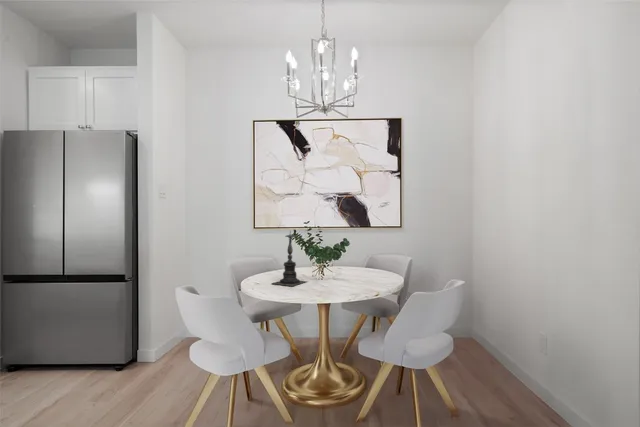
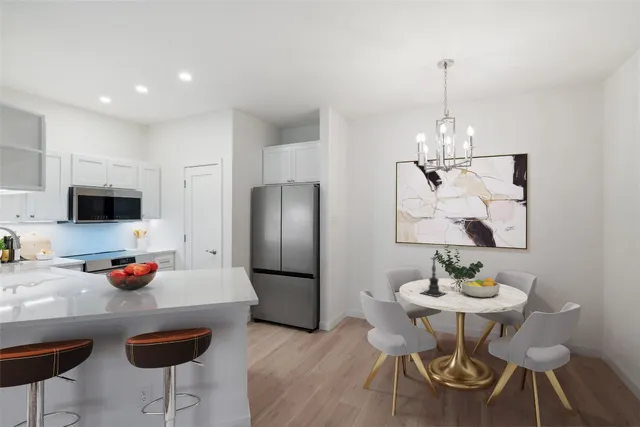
fruit bowl: none [324,258,369,283] -> present [461,278,500,297]

